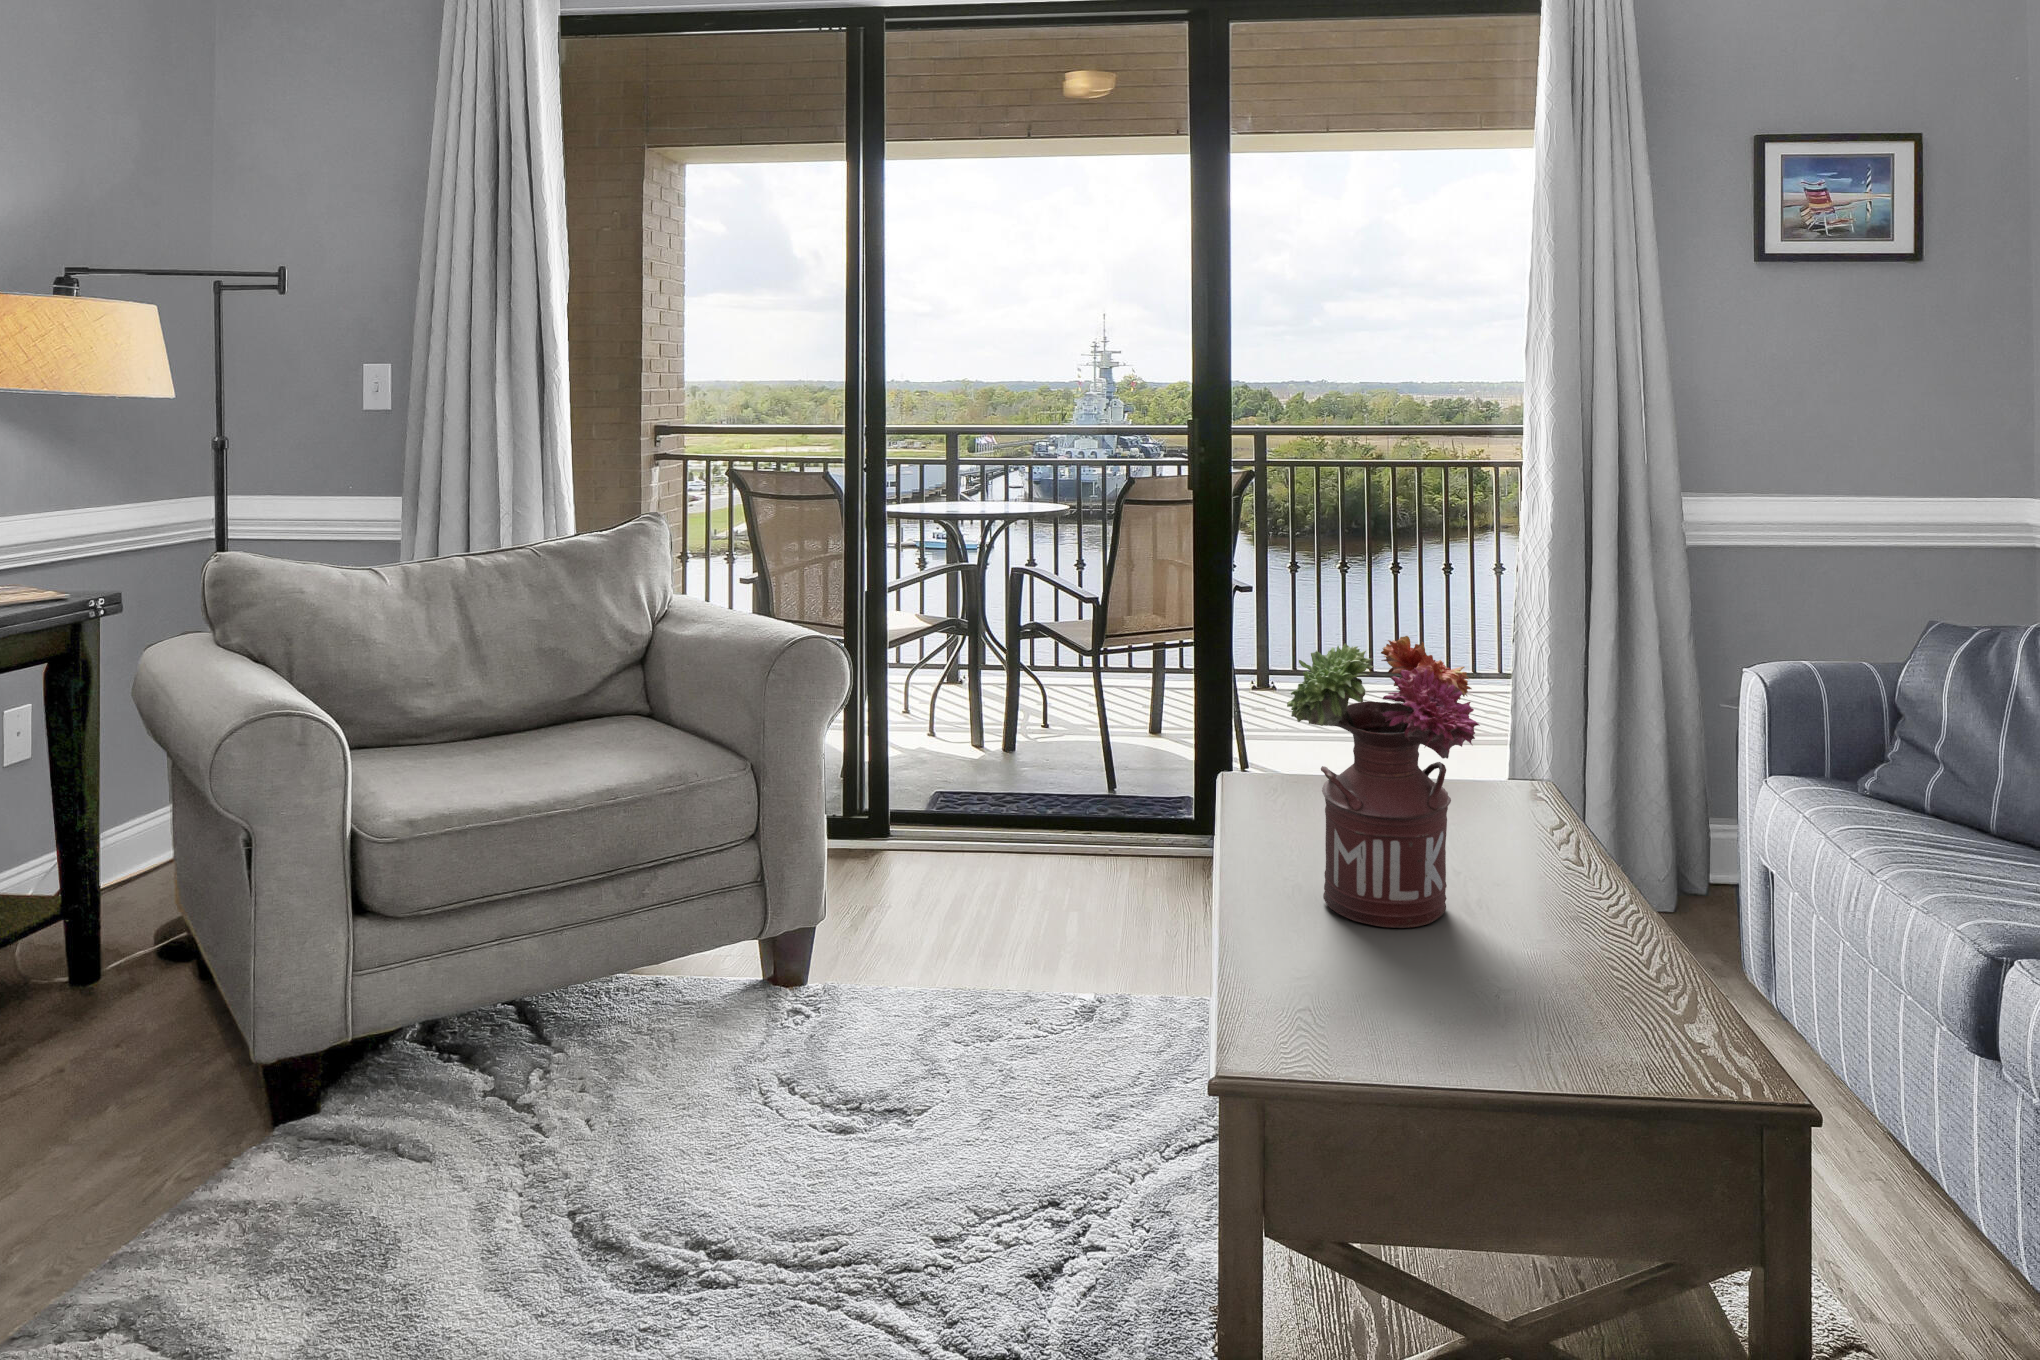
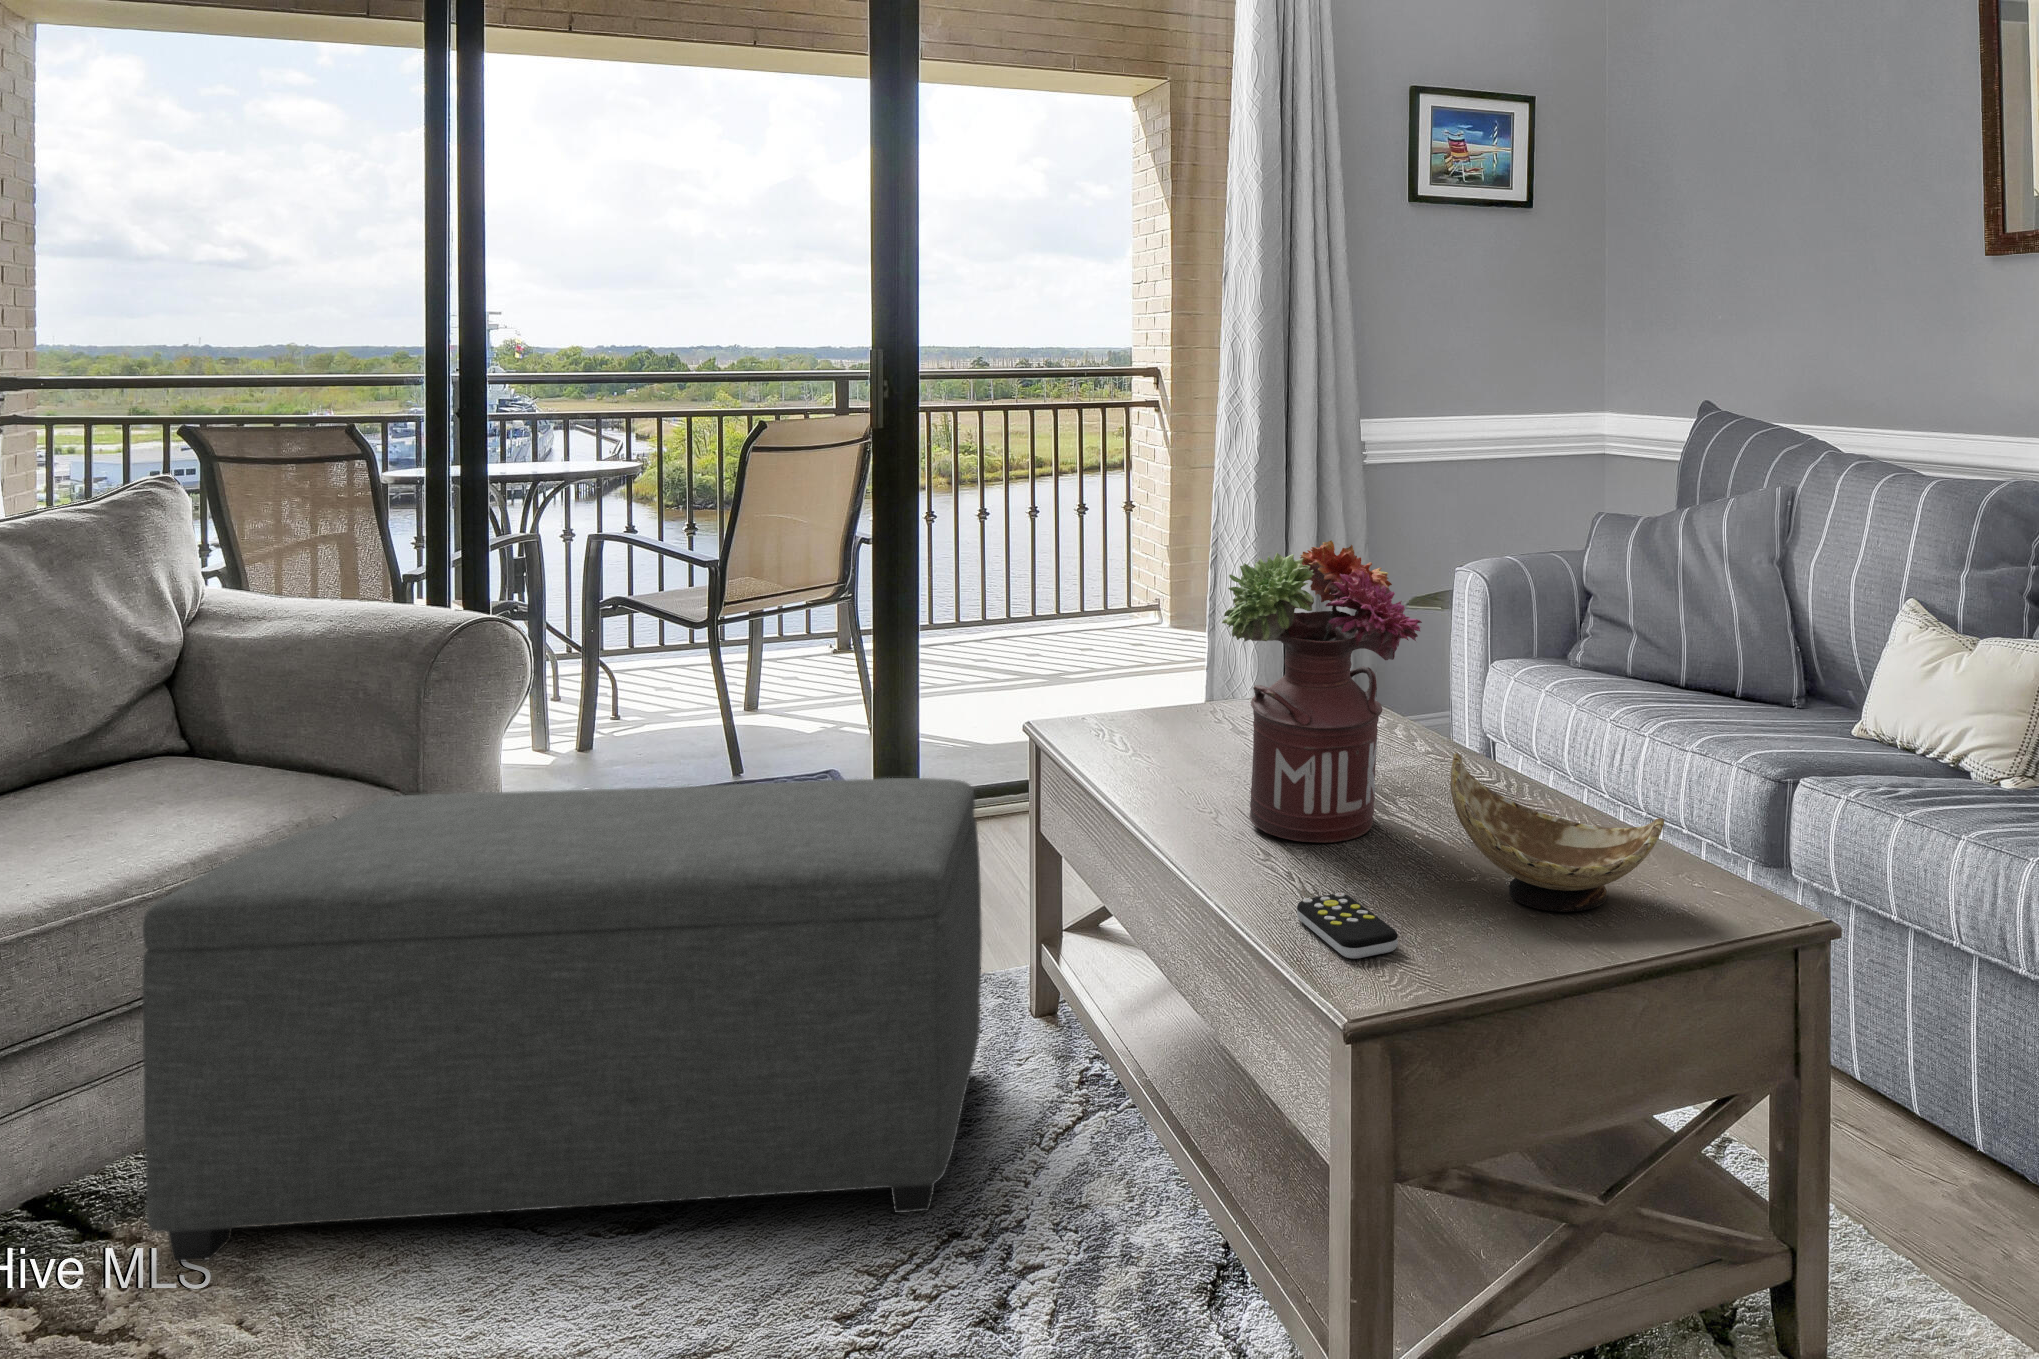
ottoman: none [558,765,1150,1184] -> present [143,778,982,1262]
decorative bowl: none [1444,857,1658,1037] -> present [1450,753,1664,912]
remote control: none [1279,969,1343,1032] -> present [1297,893,1398,958]

